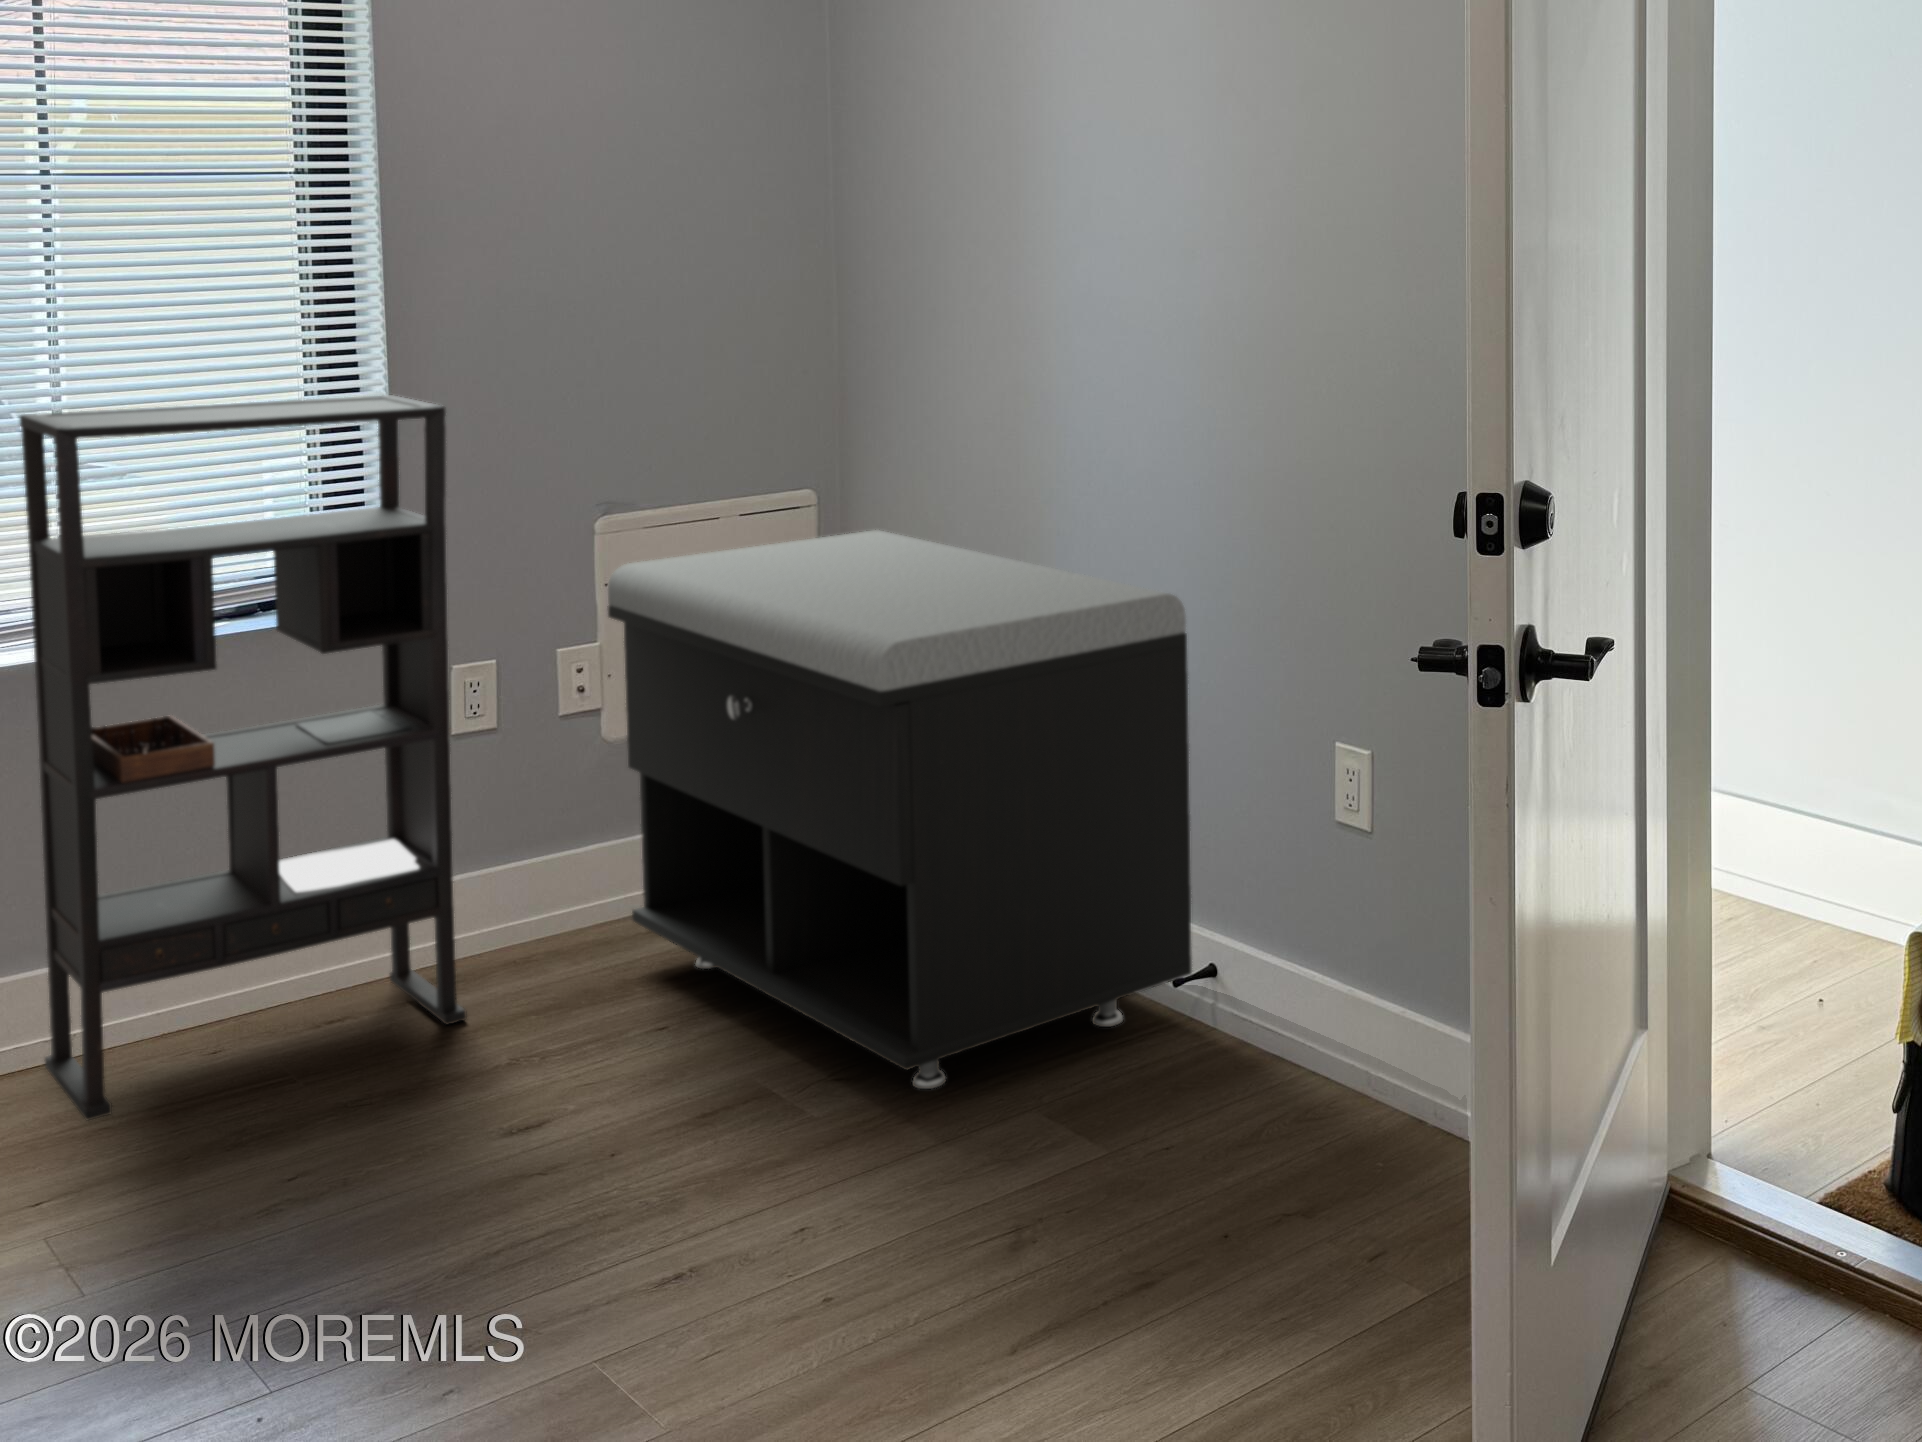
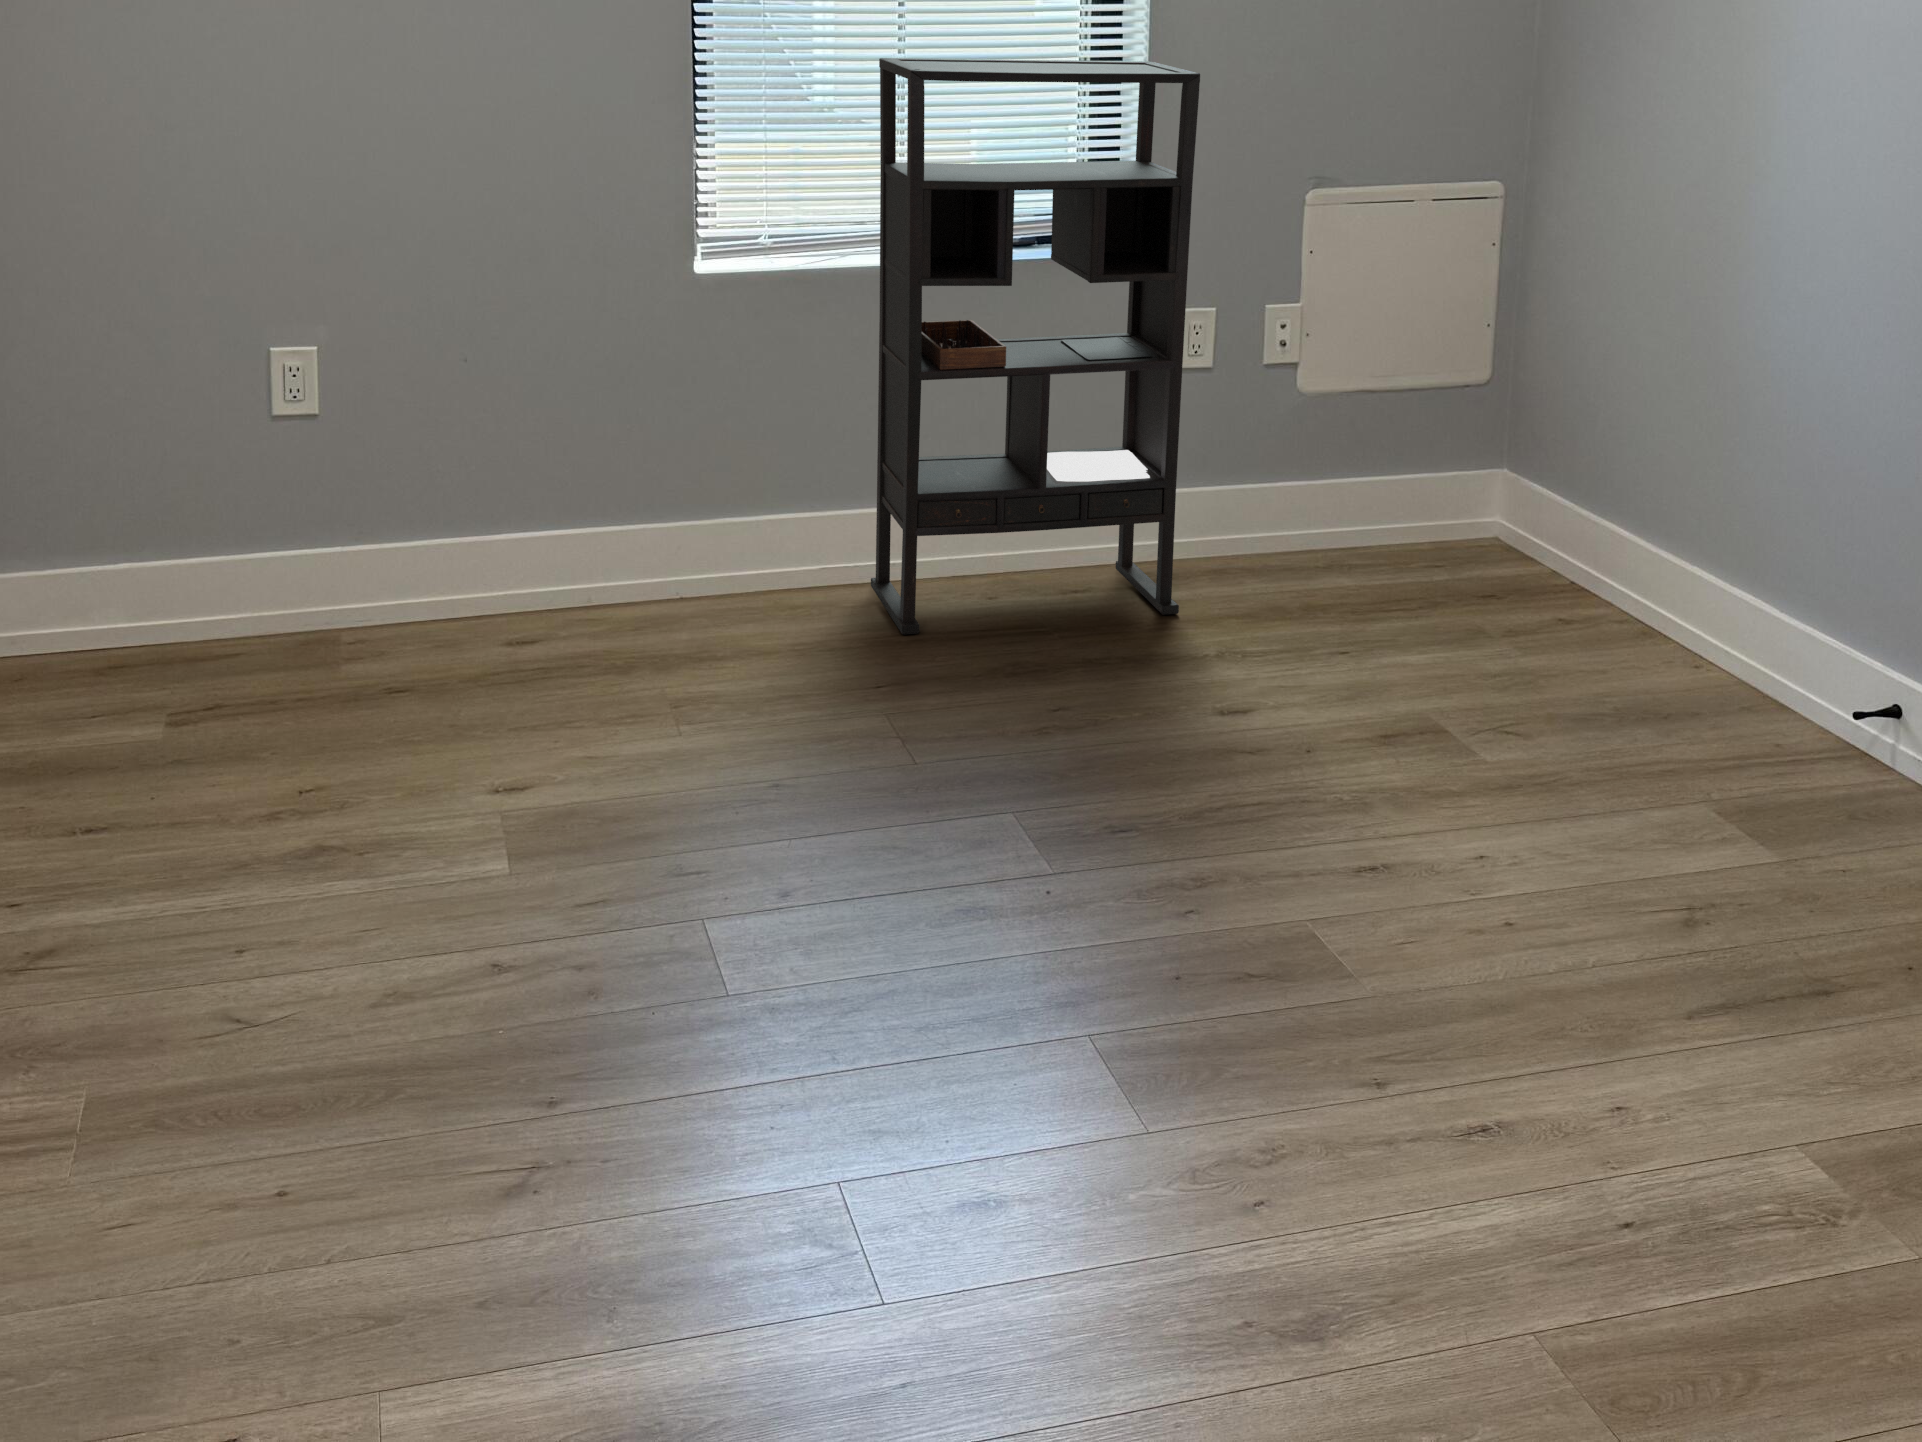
storage bench: present [607,530,1192,1089] -> none [1316,225,1912,765]

